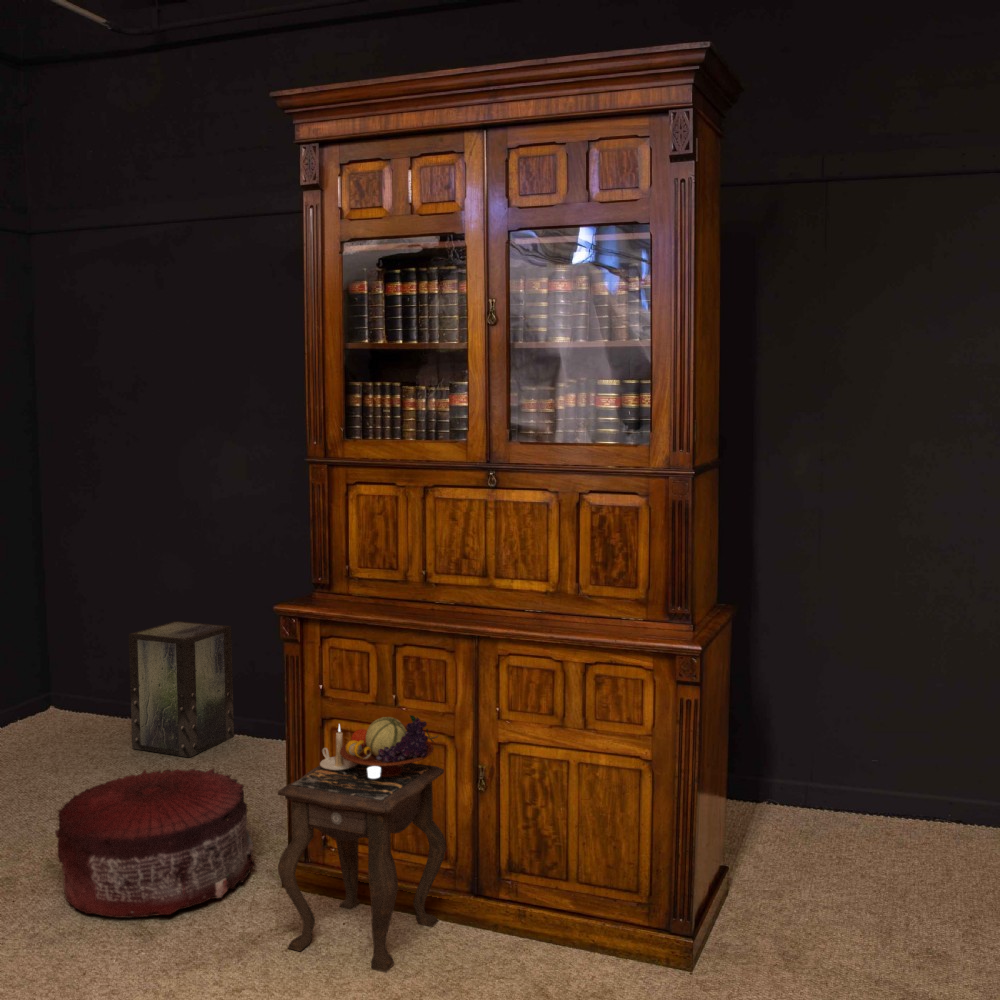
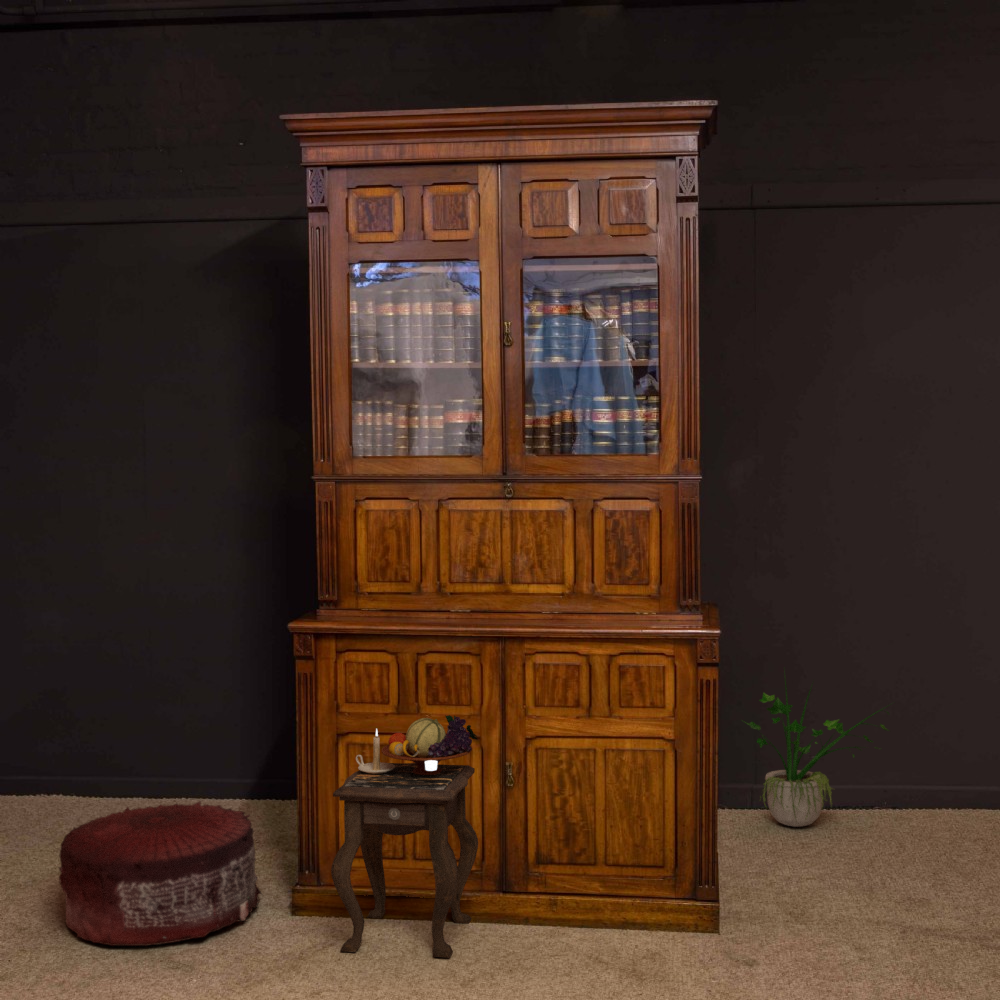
storage box: present [129,621,234,757] -> none [33,673,143,816]
potted plant: none [783,659,963,836] -> present [745,680,889,827]

